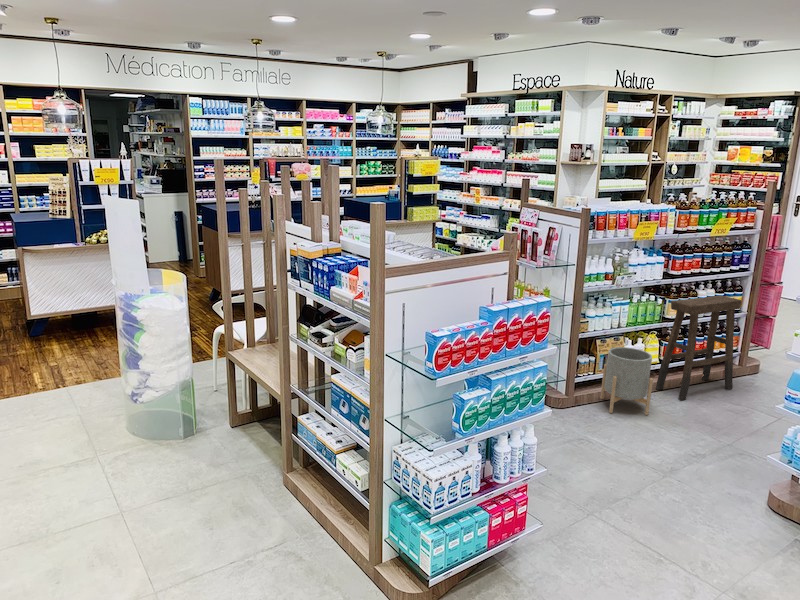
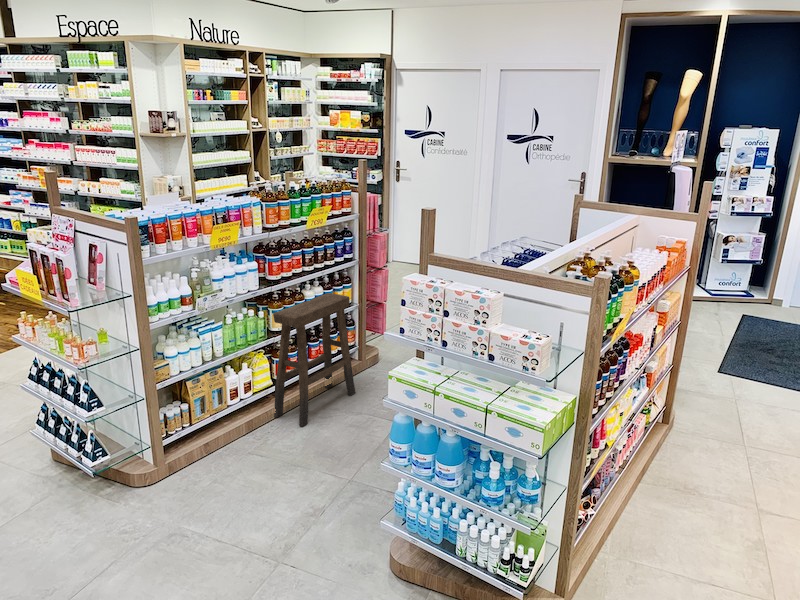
planter: present [600,347,653,415] -> none [202,383,264,476]

